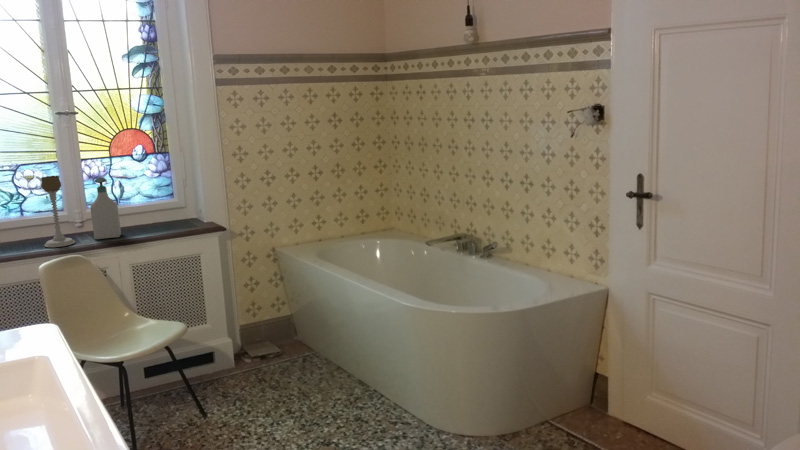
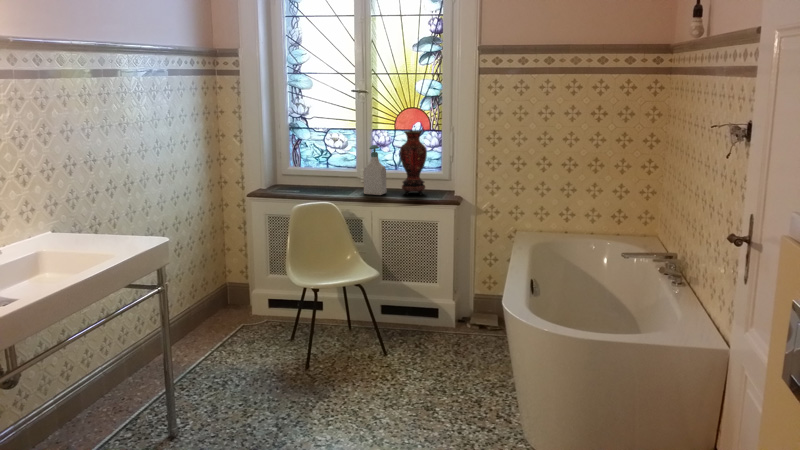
vase: none [132,154,169,232] -> present [400,130,427,195]
candle holder: present [41,176,75,247] -> none [329,139,350,195]

